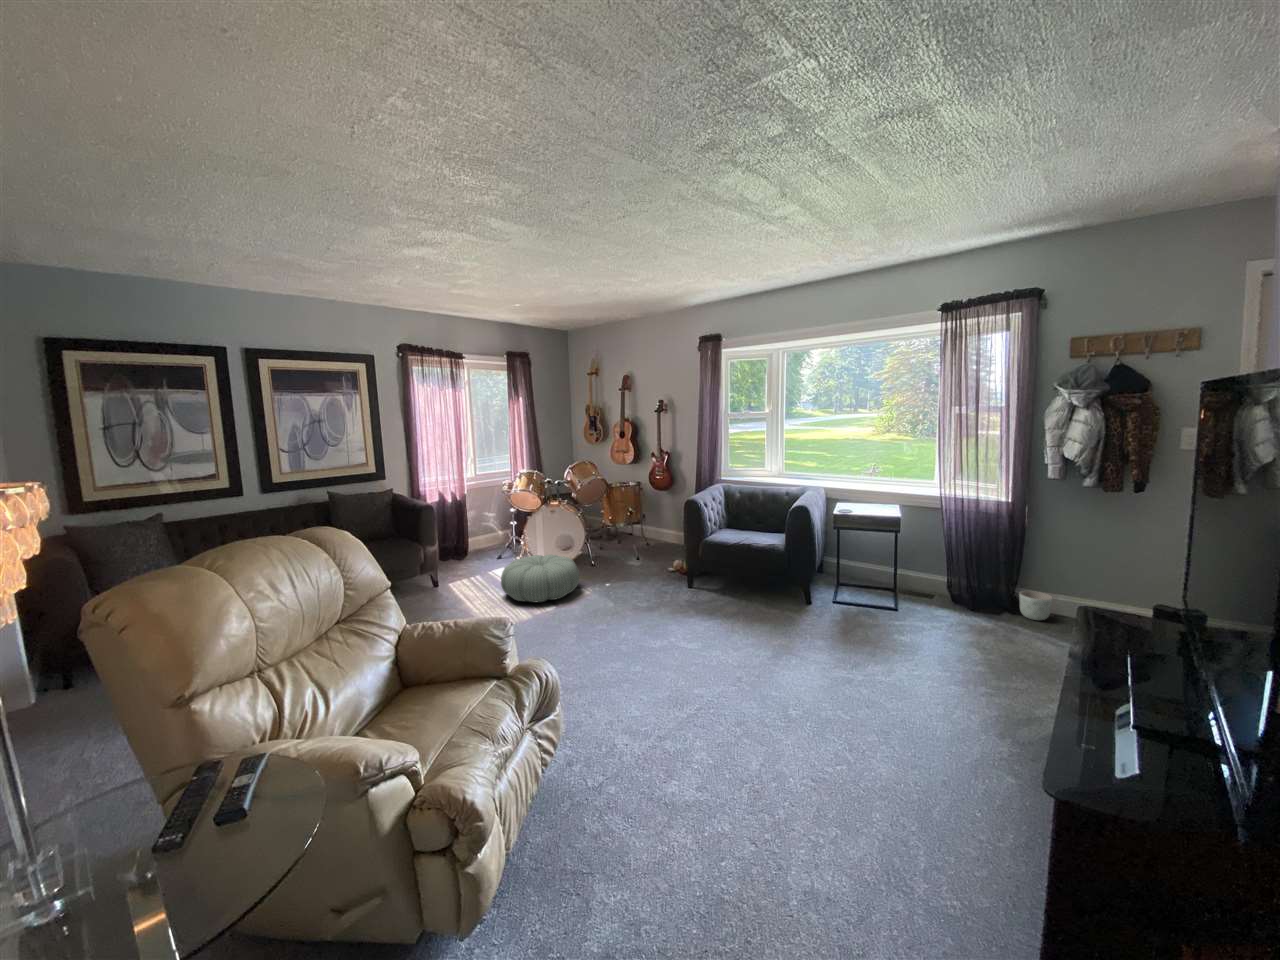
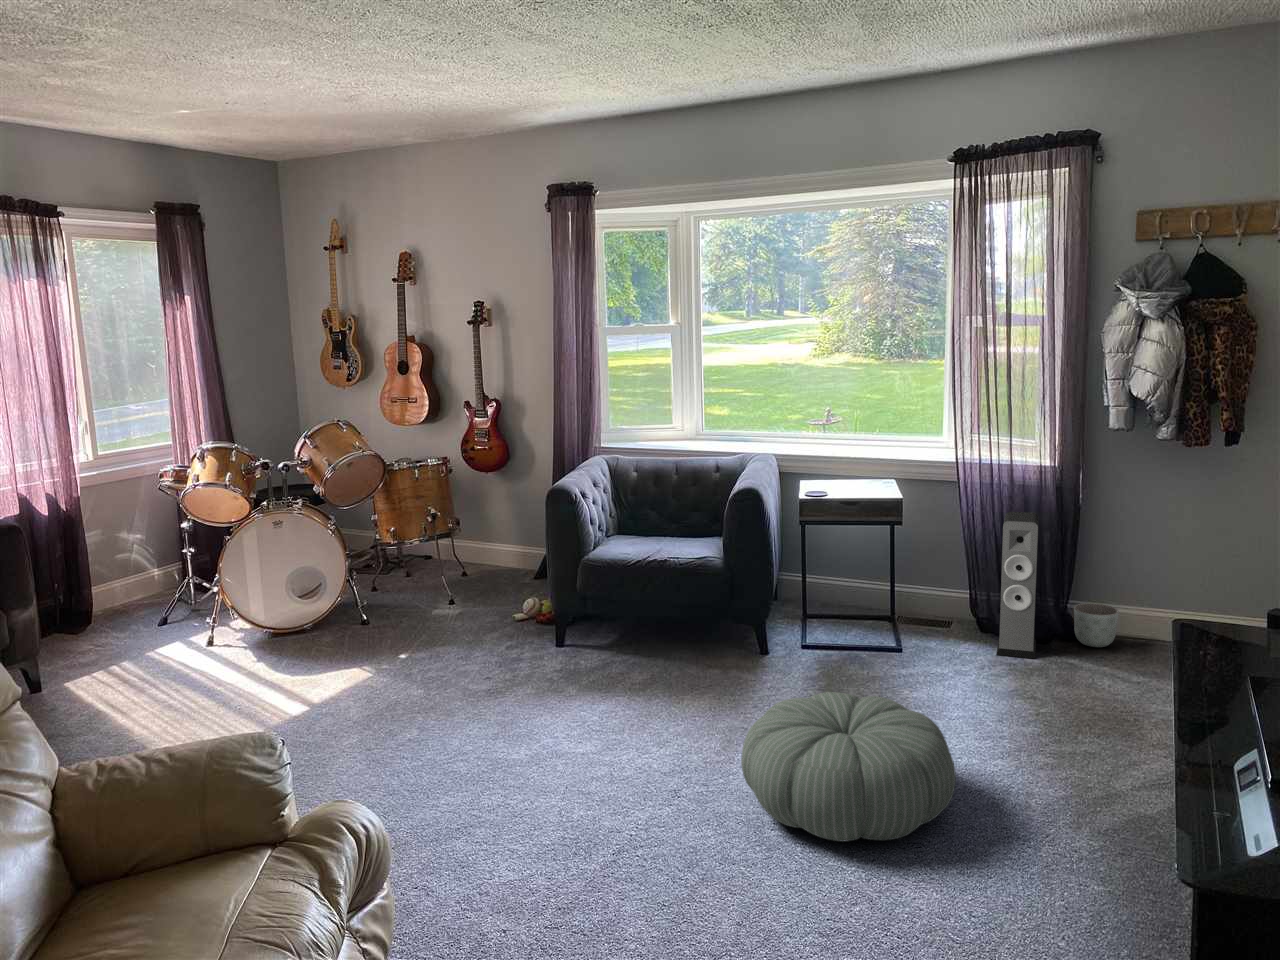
speaker: none [962,529,995,623] -> present [996,512,1039,659]
pouf: present [501,554,579,602] -> present [741,692,956,842]

